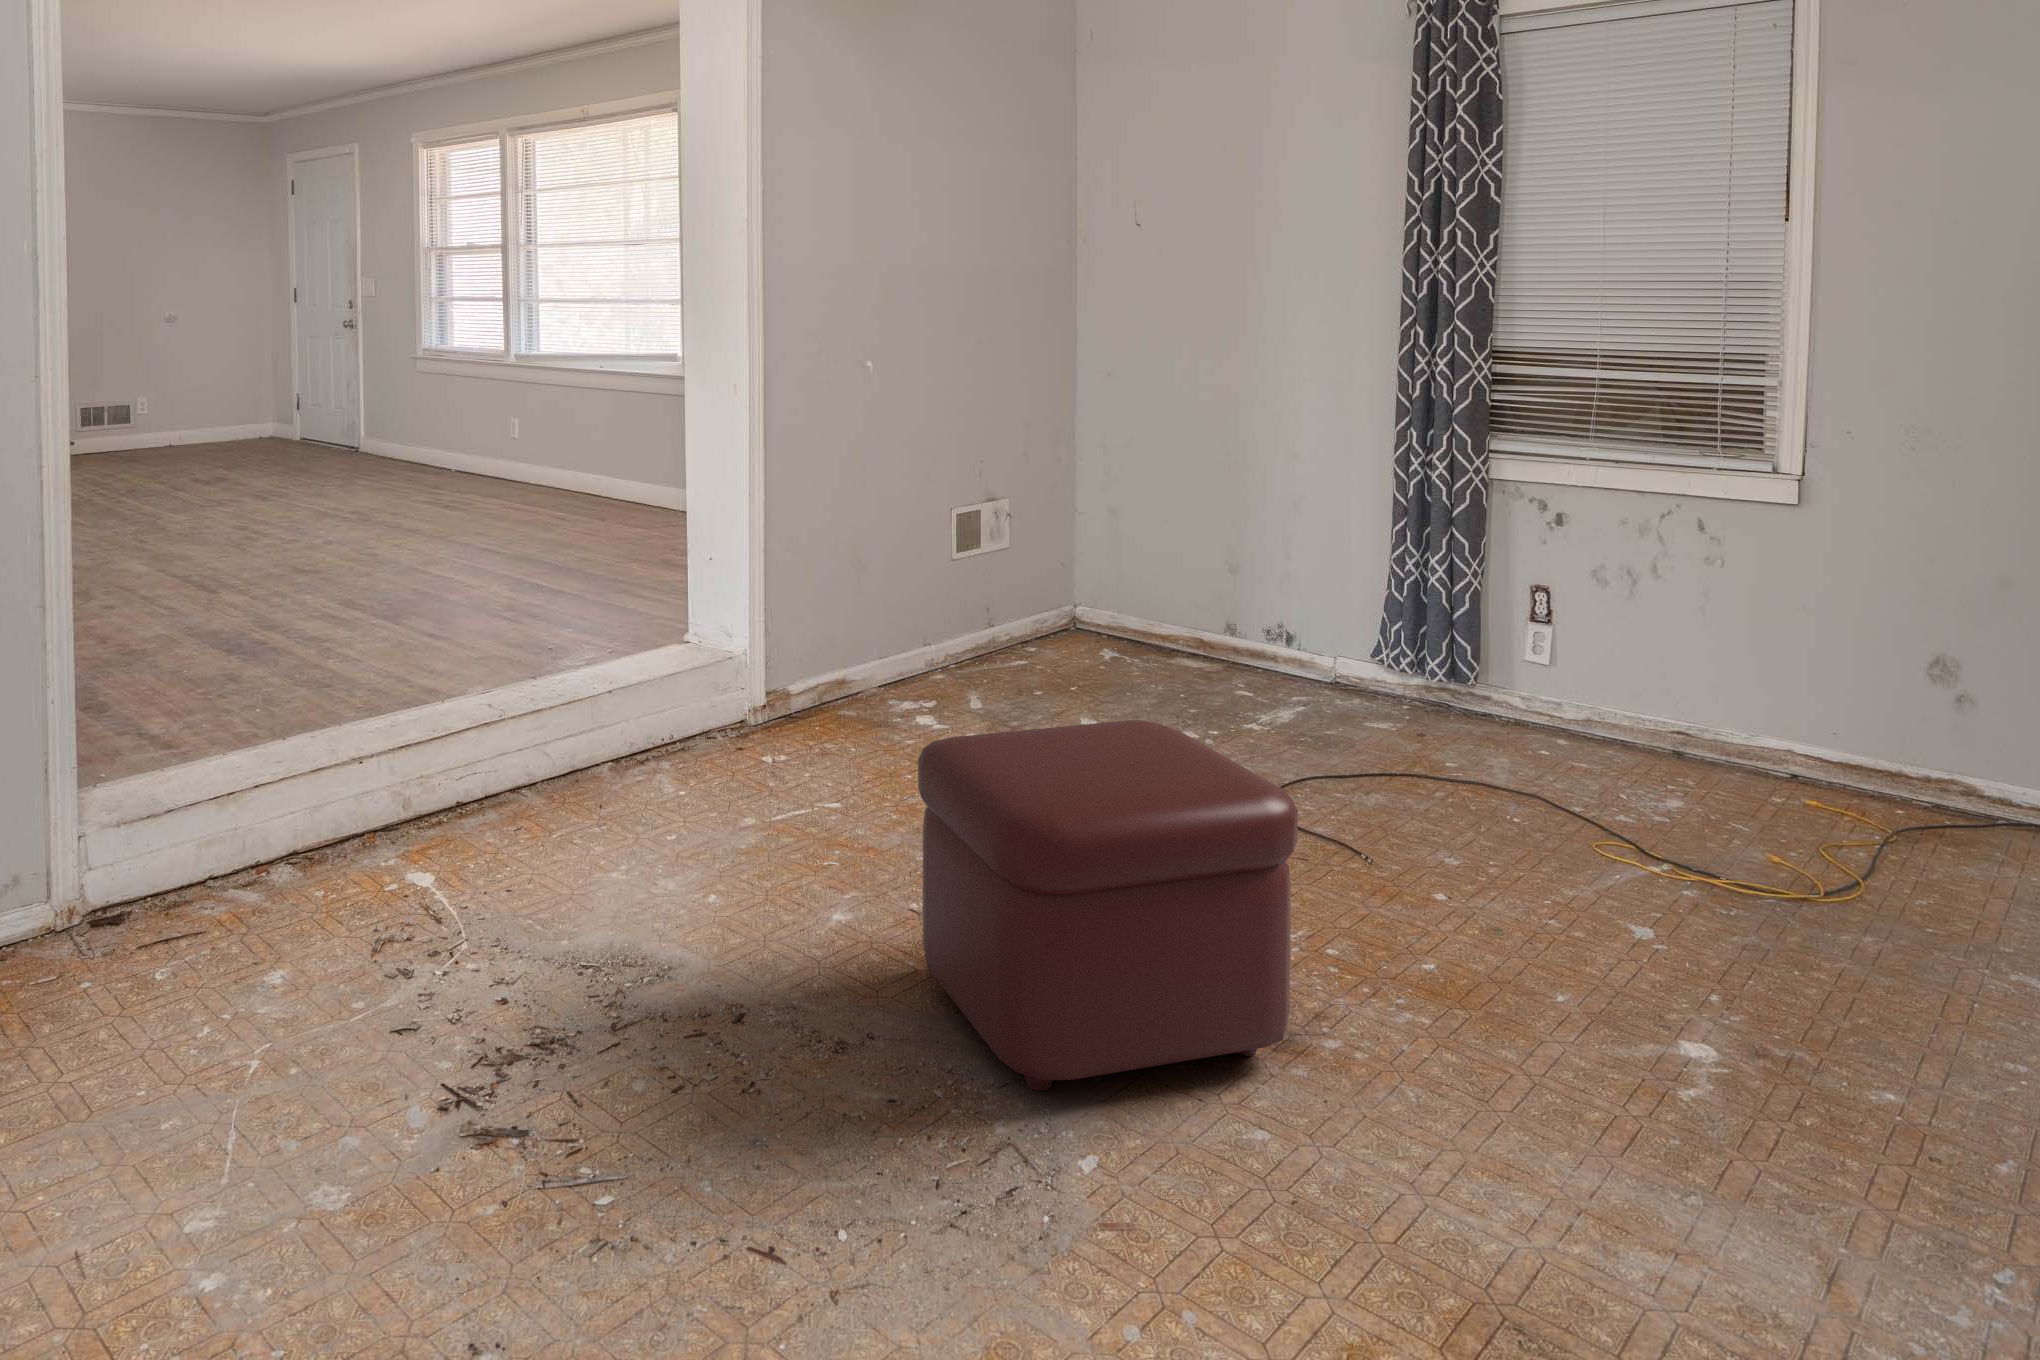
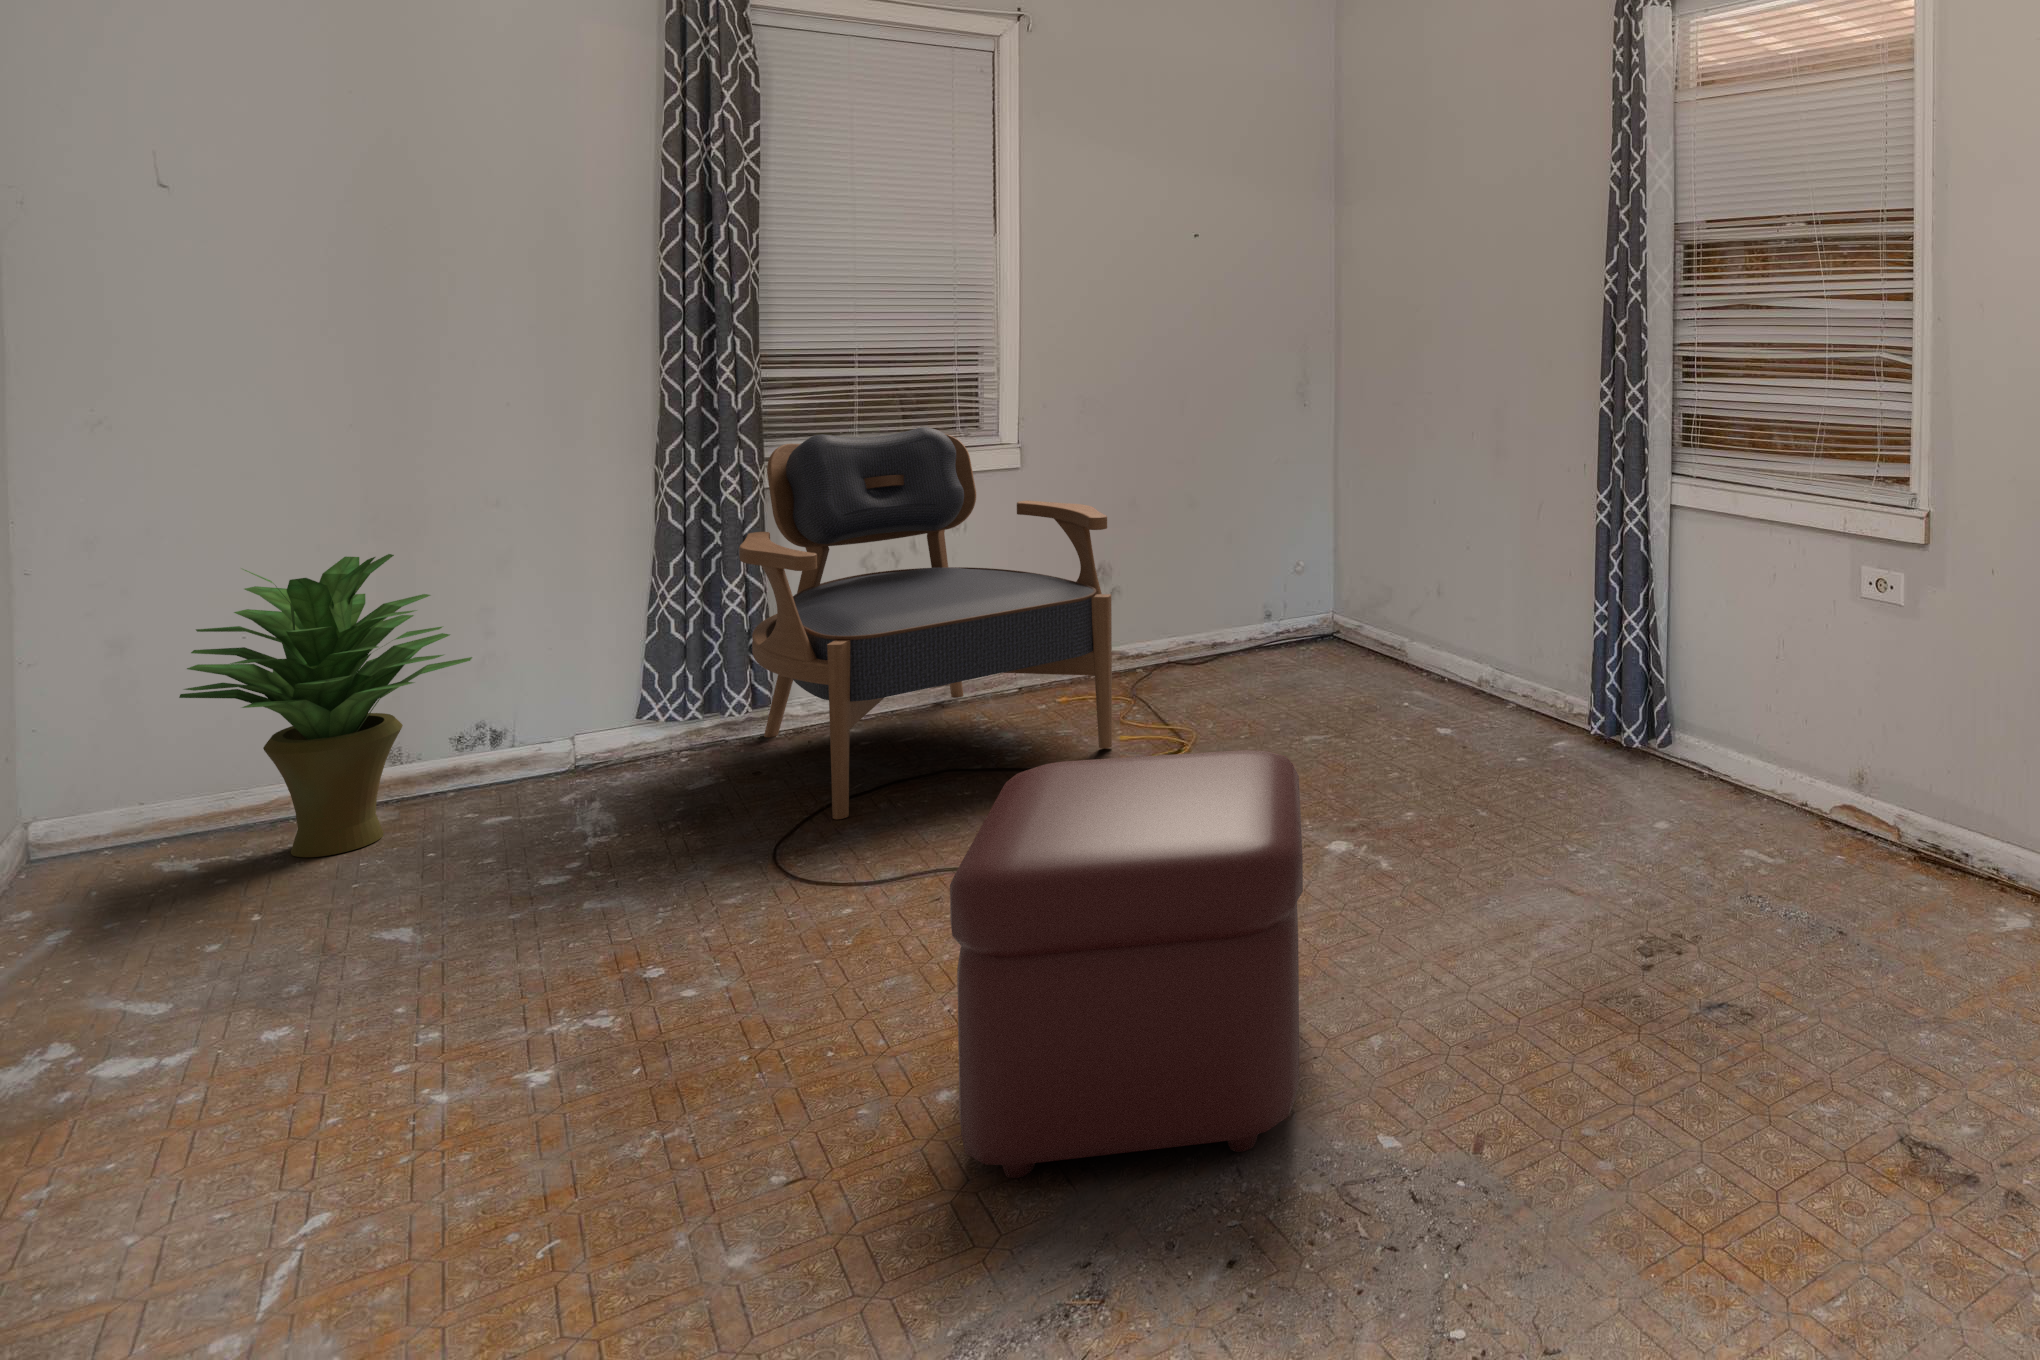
armchair: none [1364,433,1778,854] -> present [739,427,1112,819]
potted plant: none [1082,469,1235,673] -> present [179,554,472,857]

